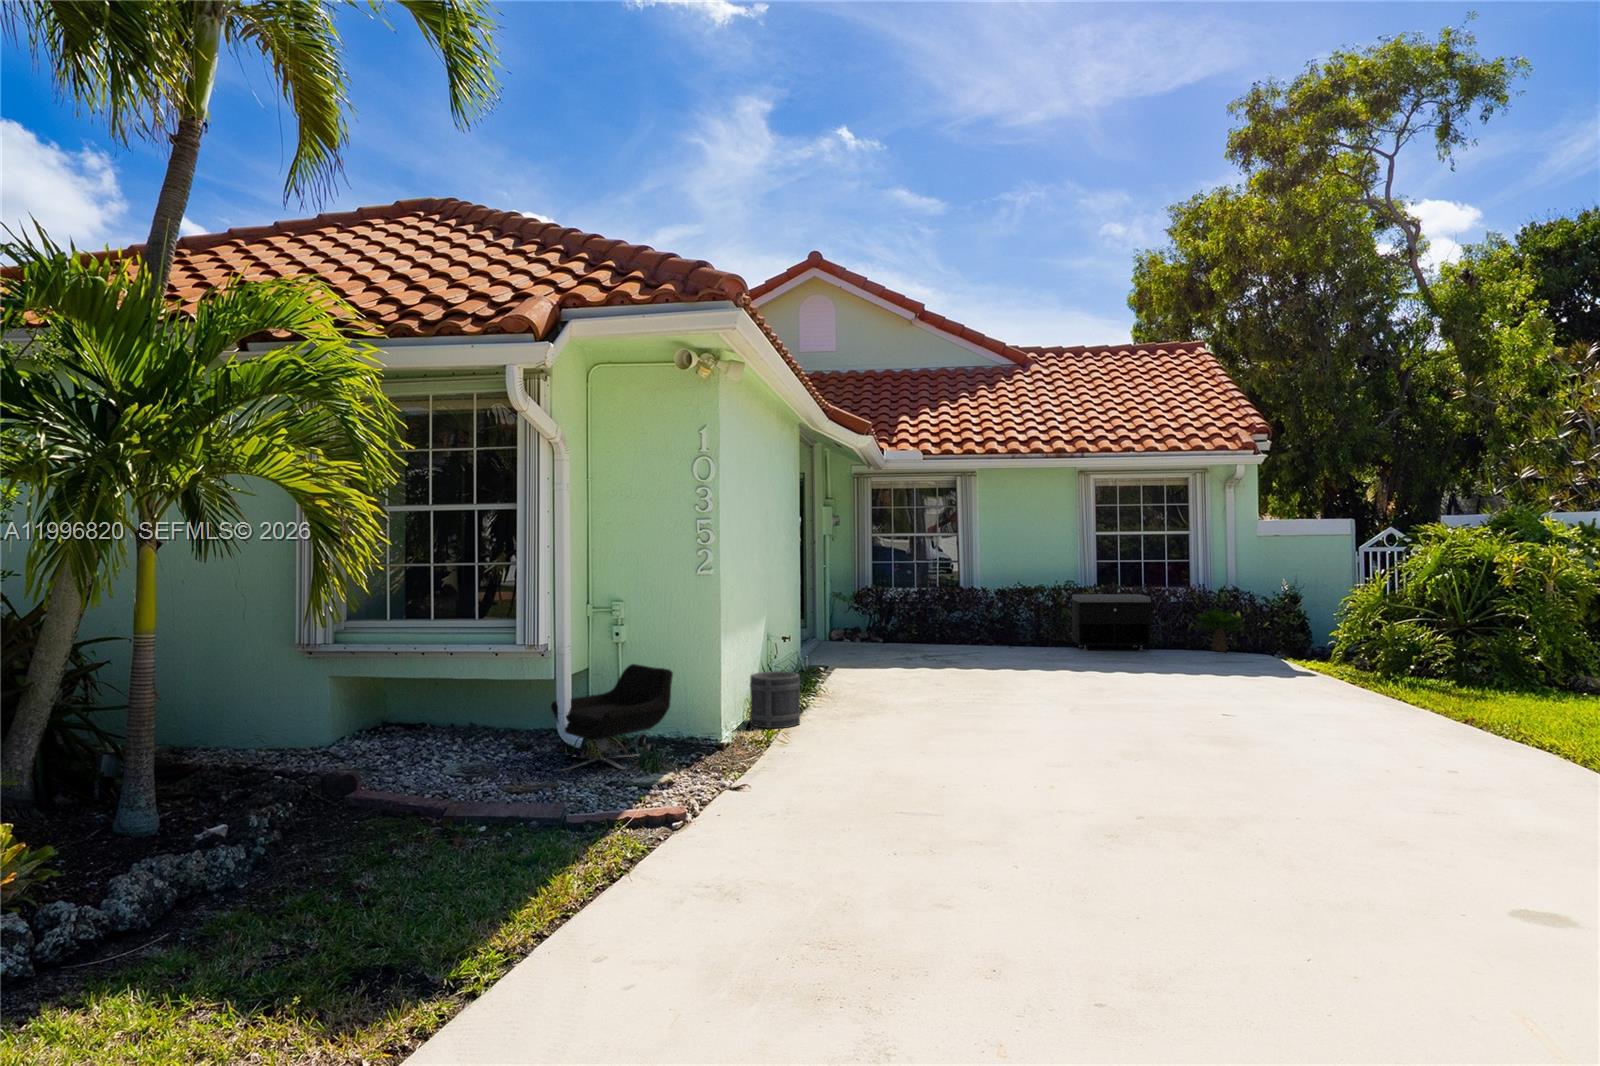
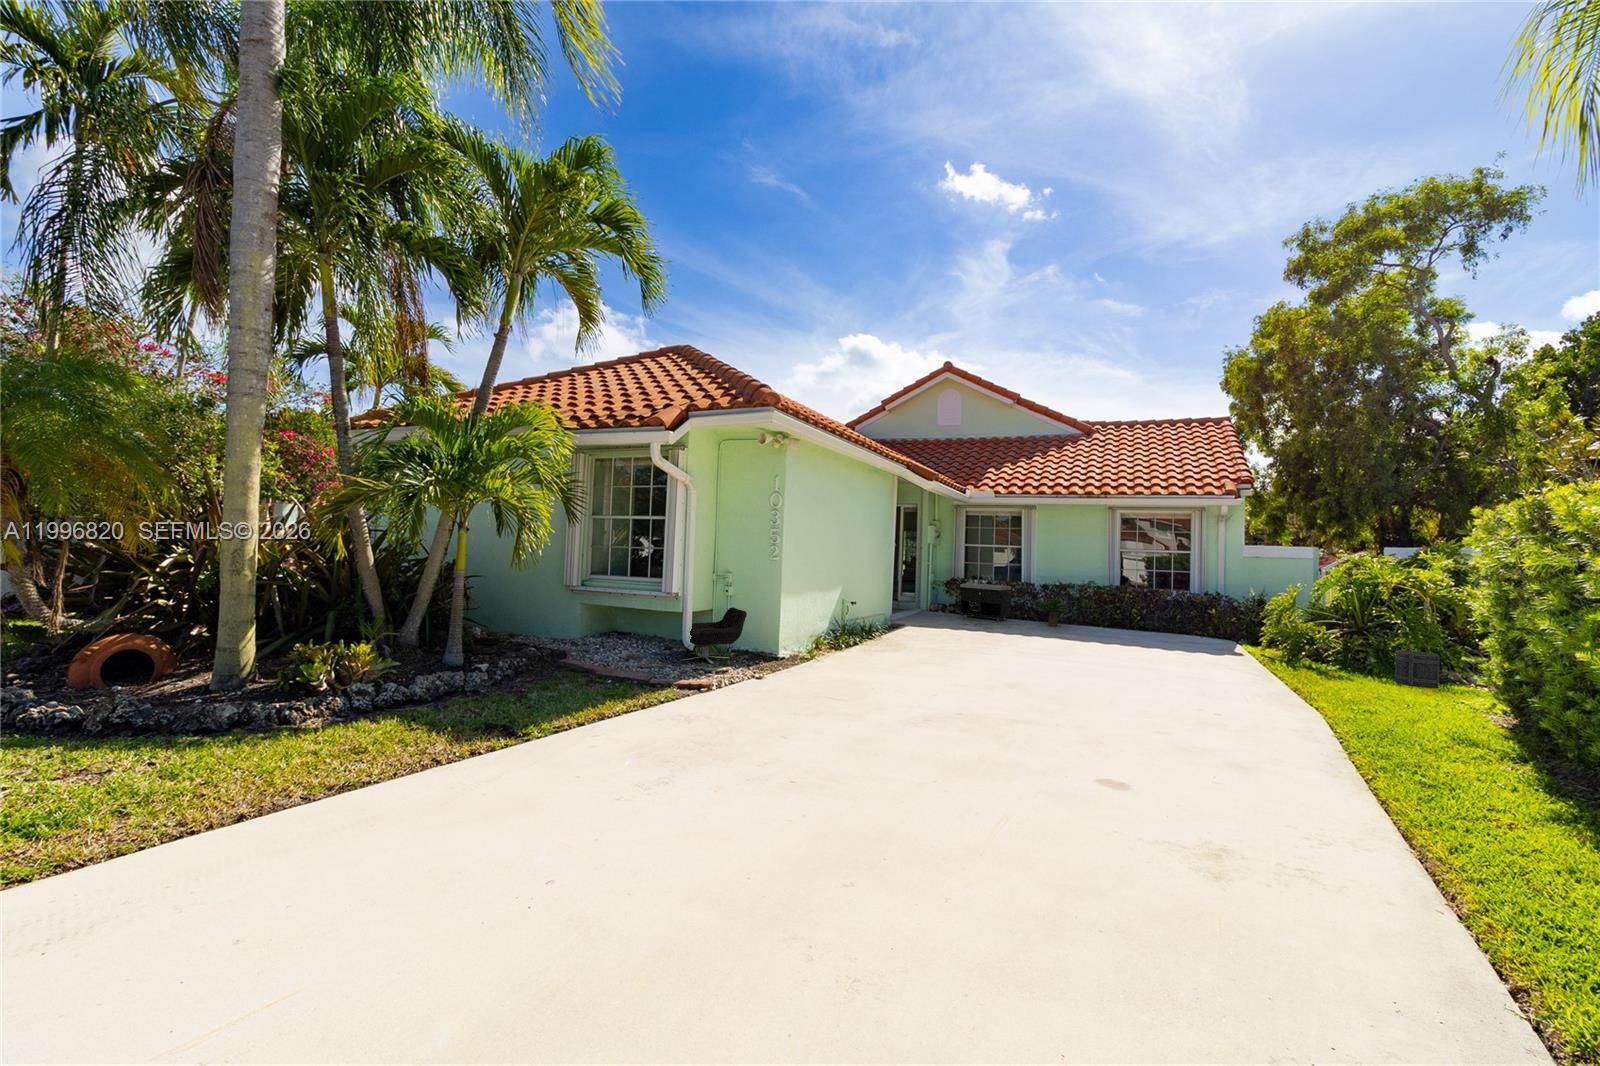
storage bench: present [1072,594,1151,650] -> present [960,583,1012,621]
potted plant: present [1195,610,1243,651] -> present [1038,599,1068,626]
bucket: present [750,671,800,728] -> present [1394,650,1440,688]

